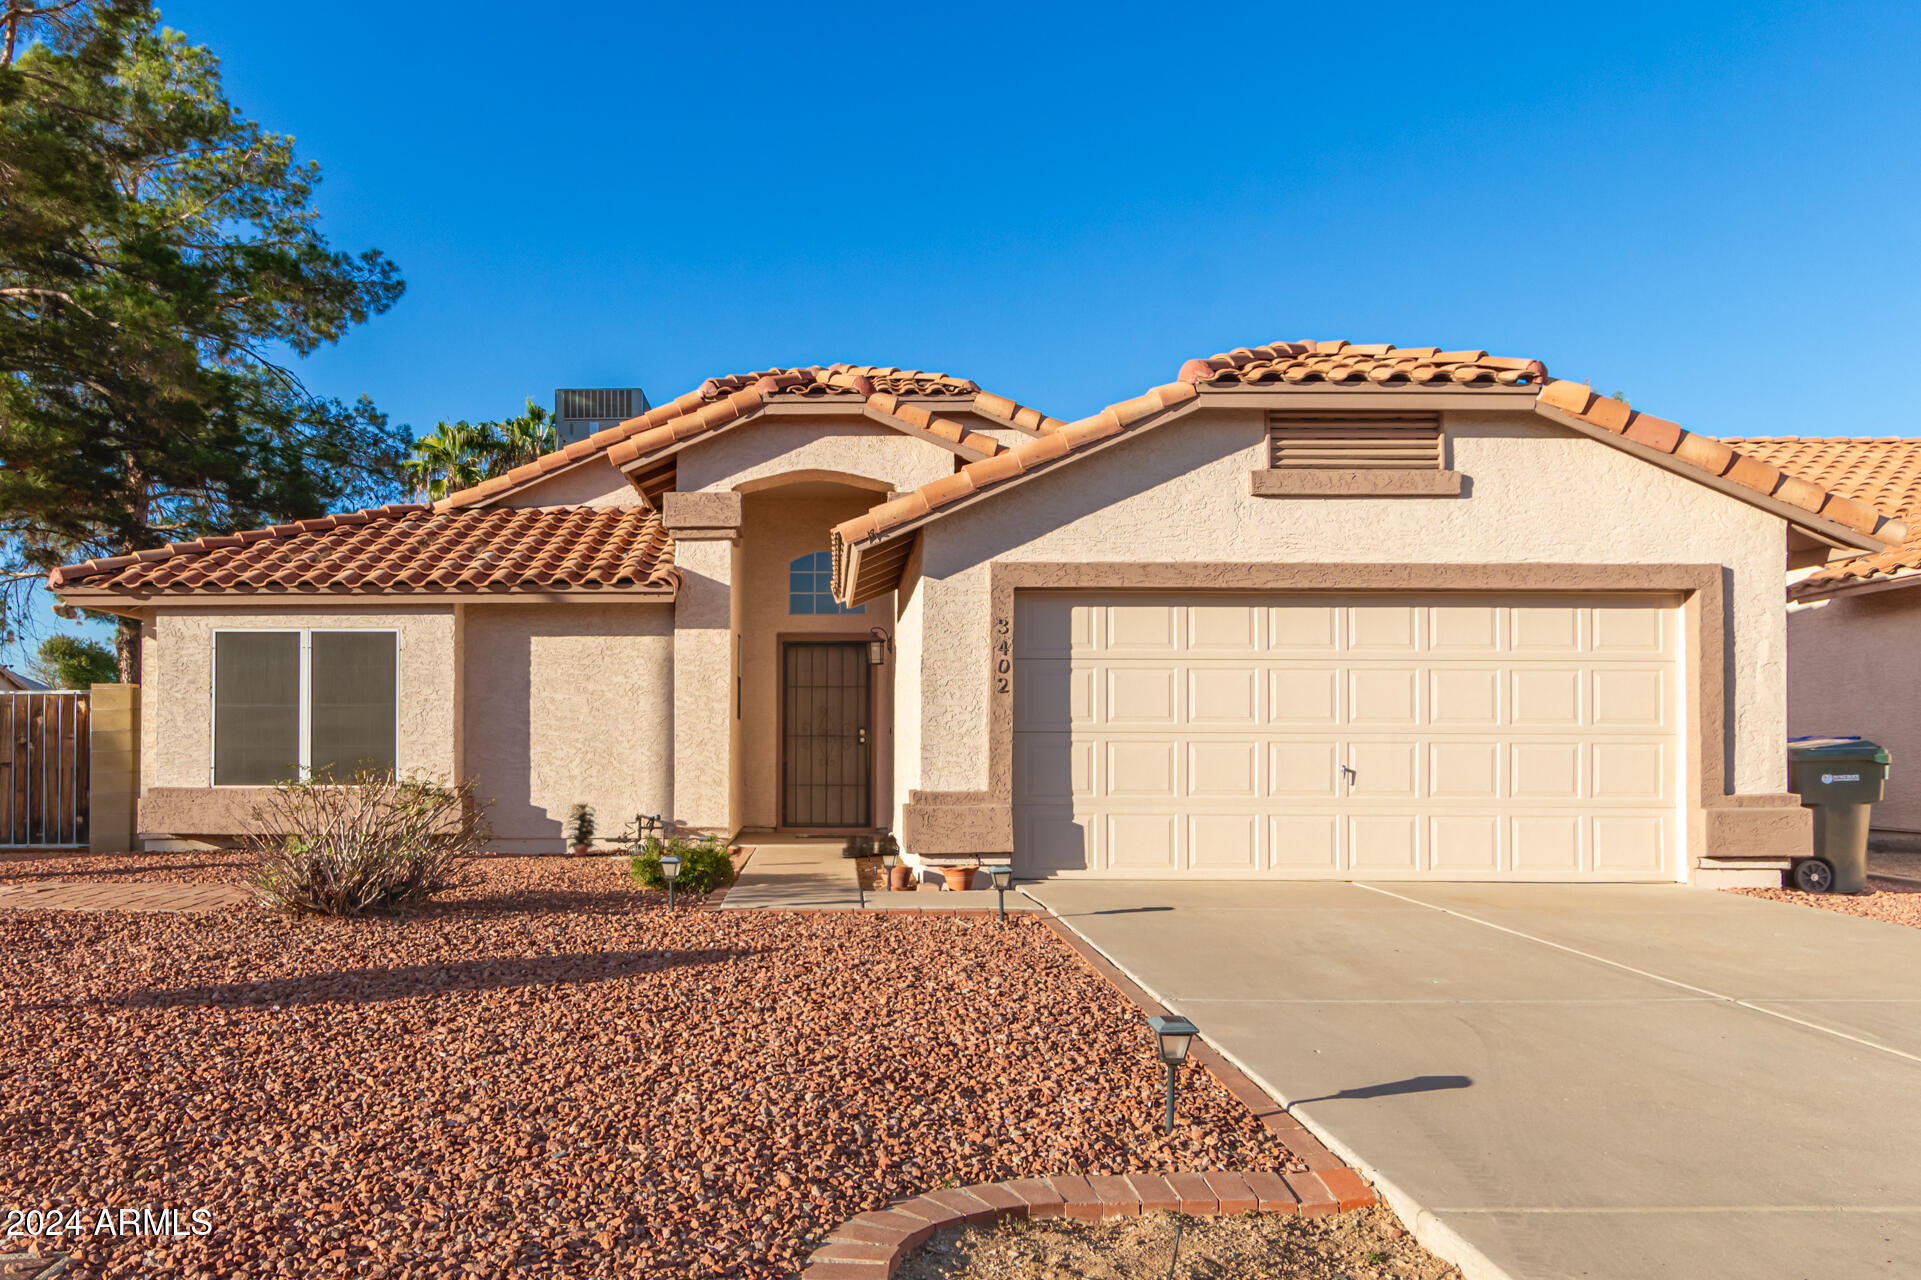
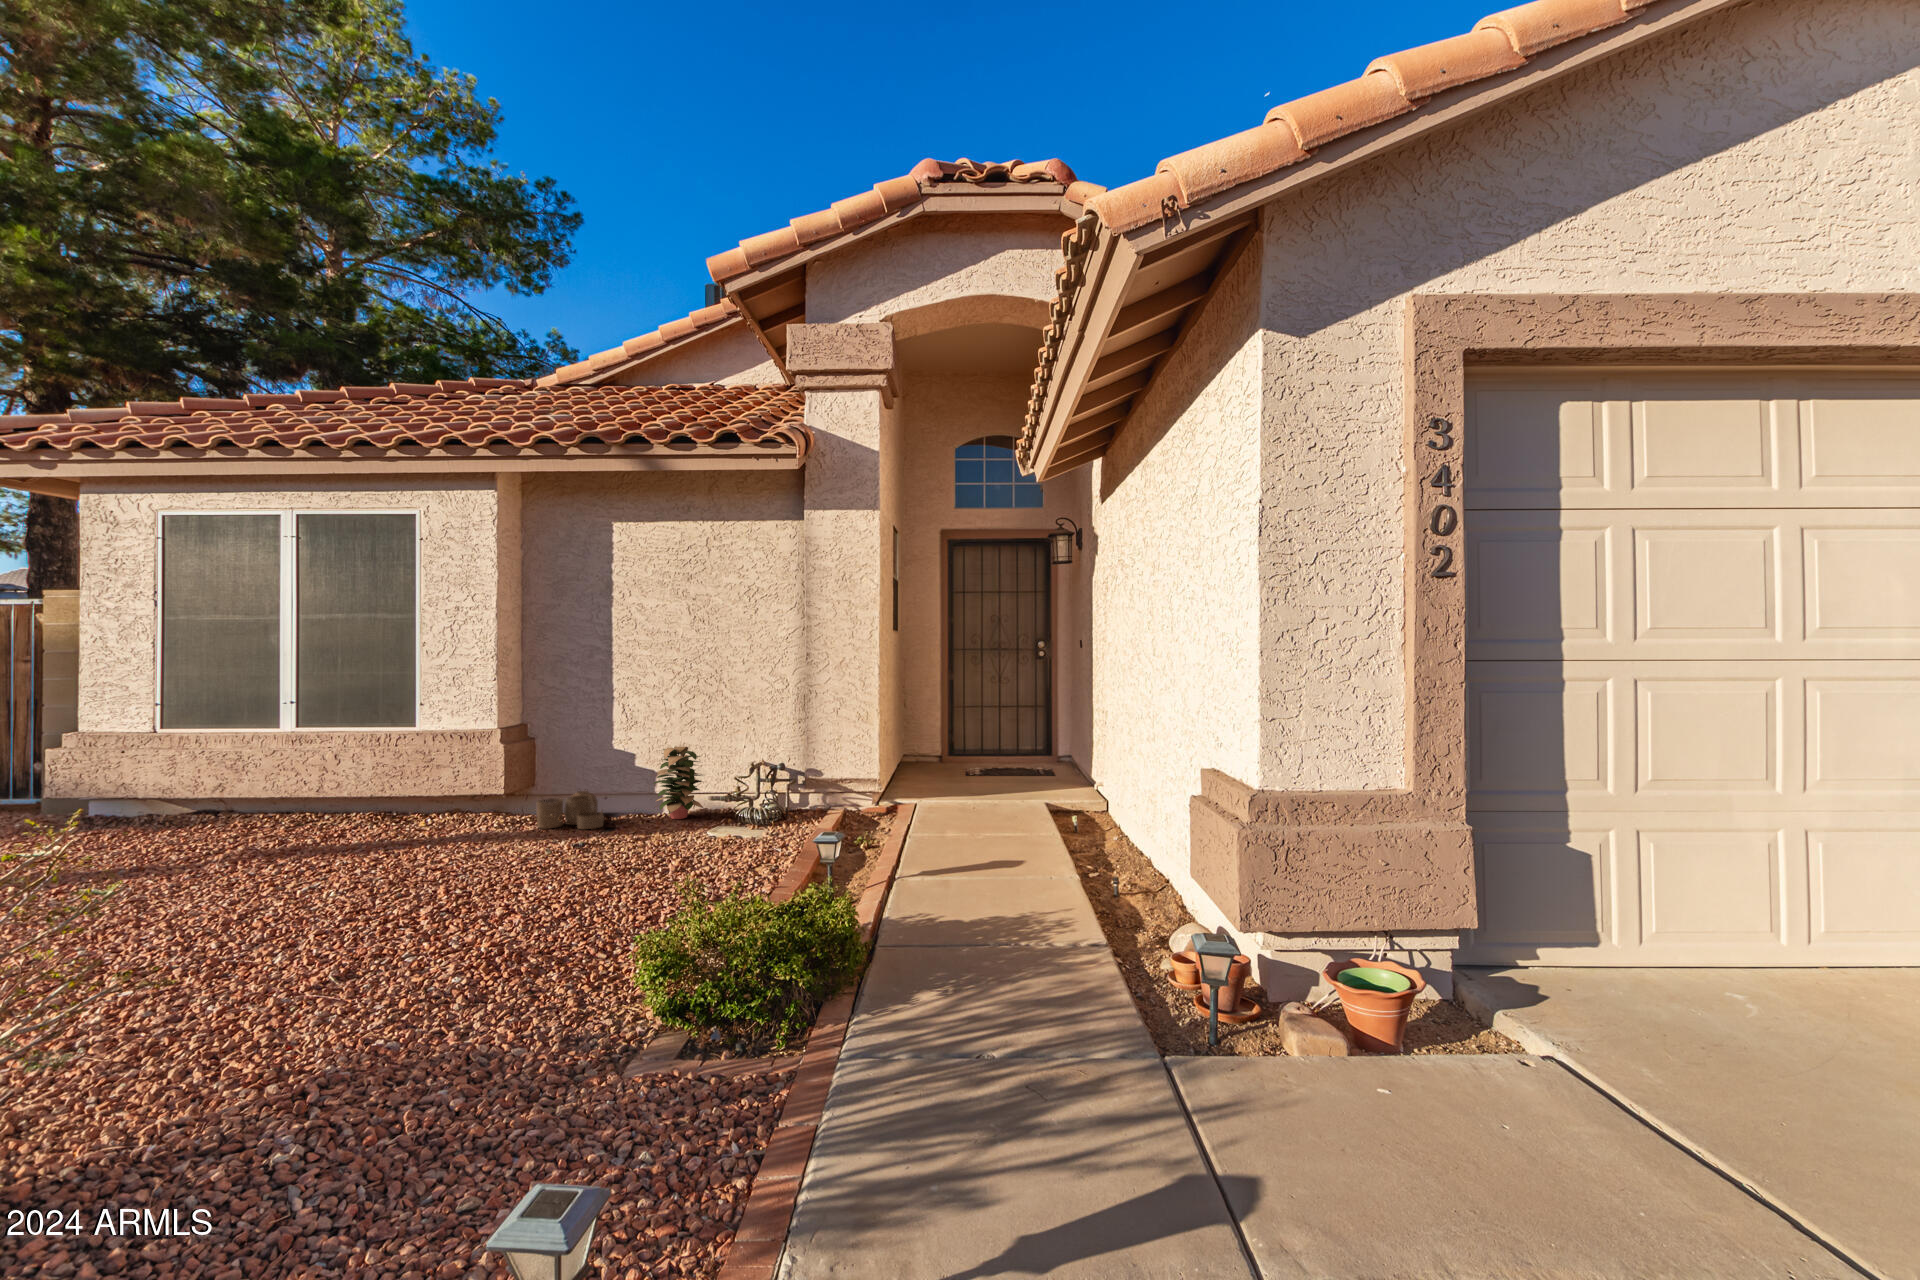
woven basket: present [842,833,897,858] -> present [537,791,603,829]

